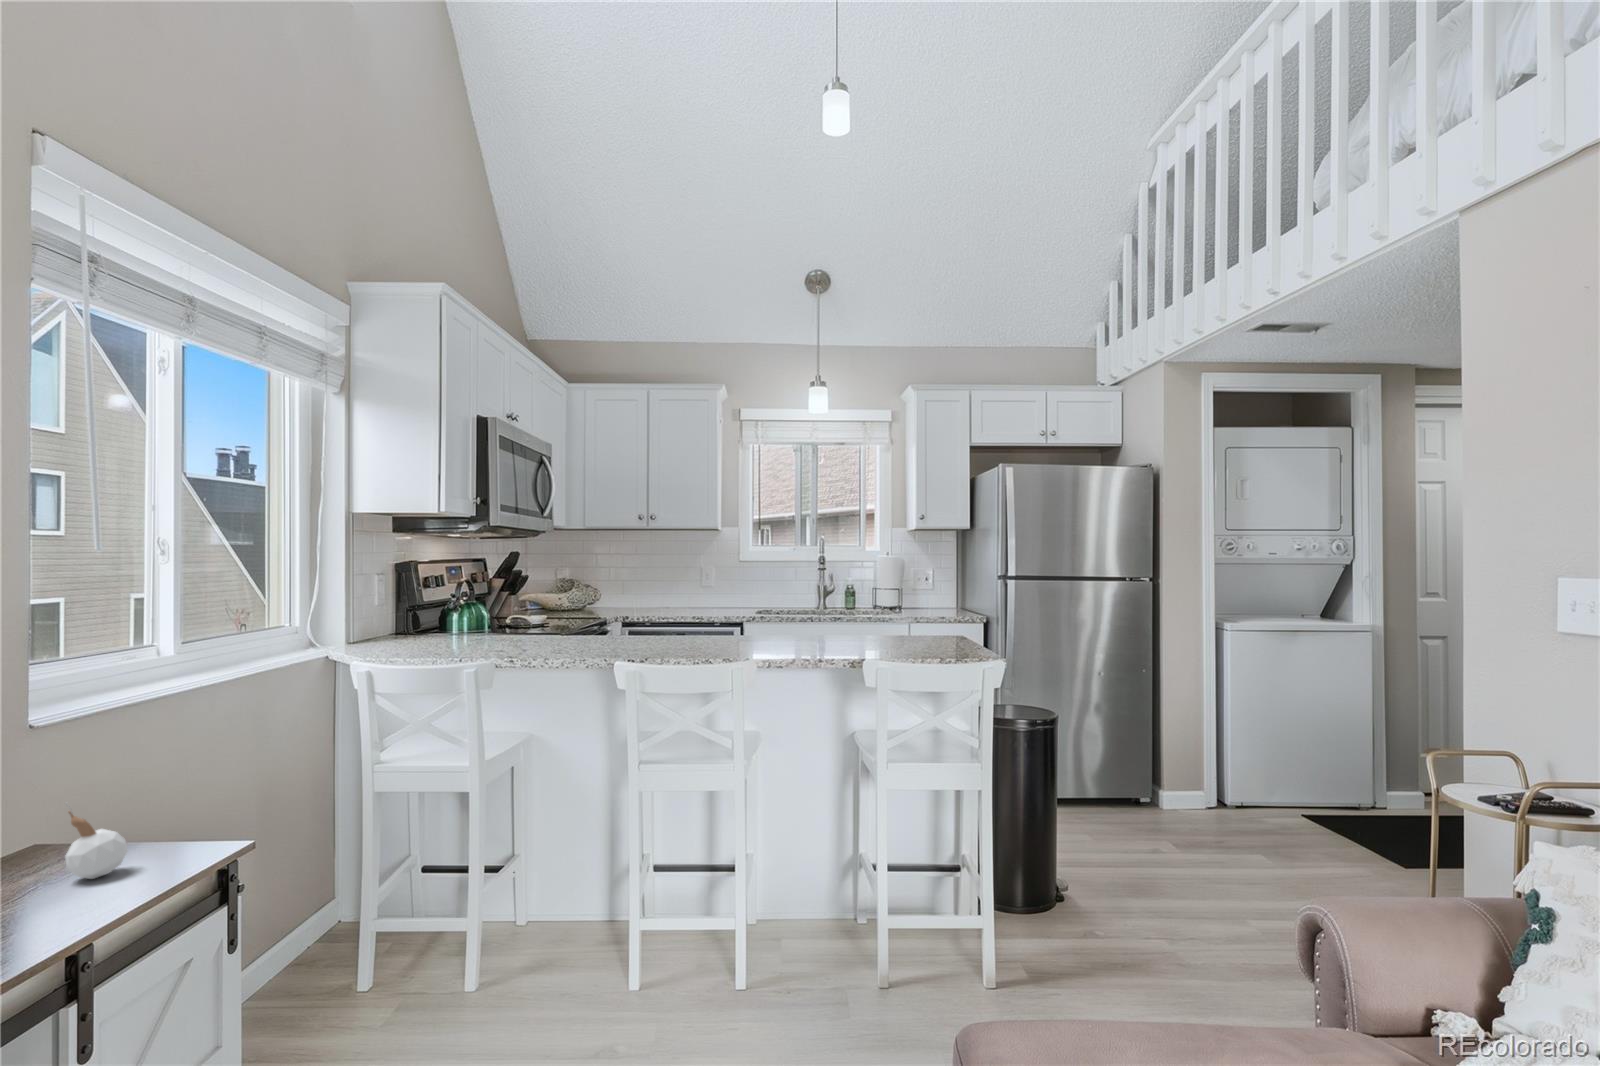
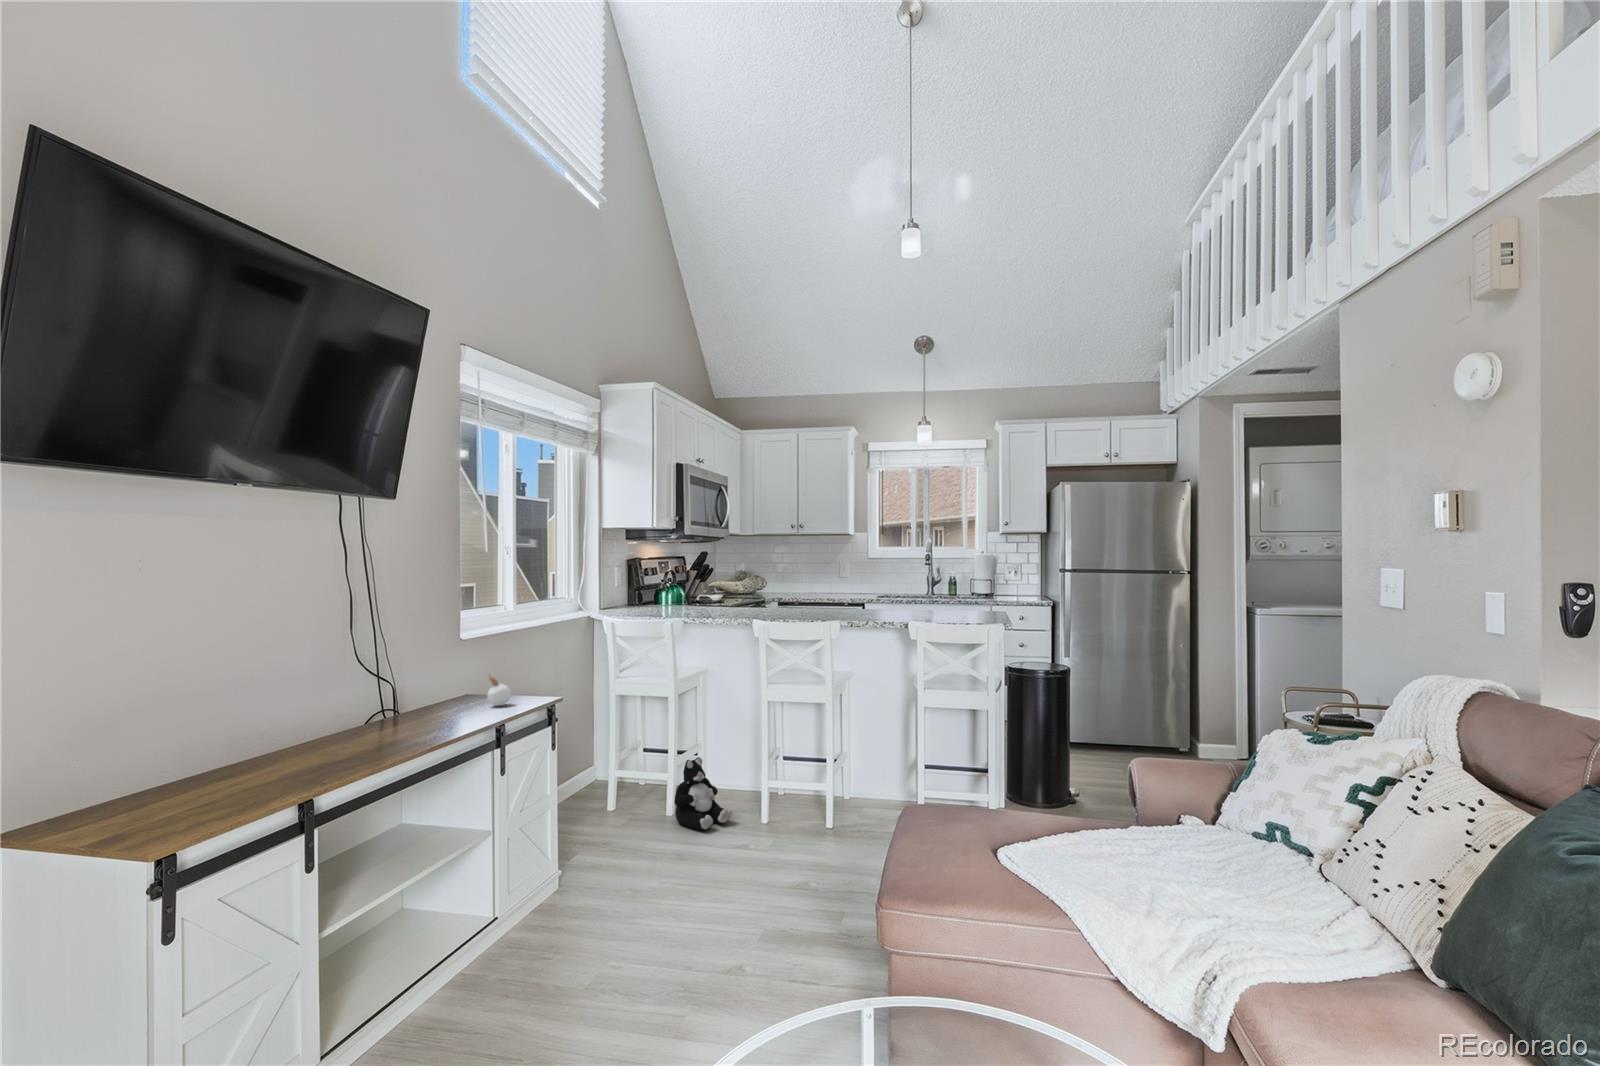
plush toy: none [479,891,579,1020] -> present [675,757,732,830]

